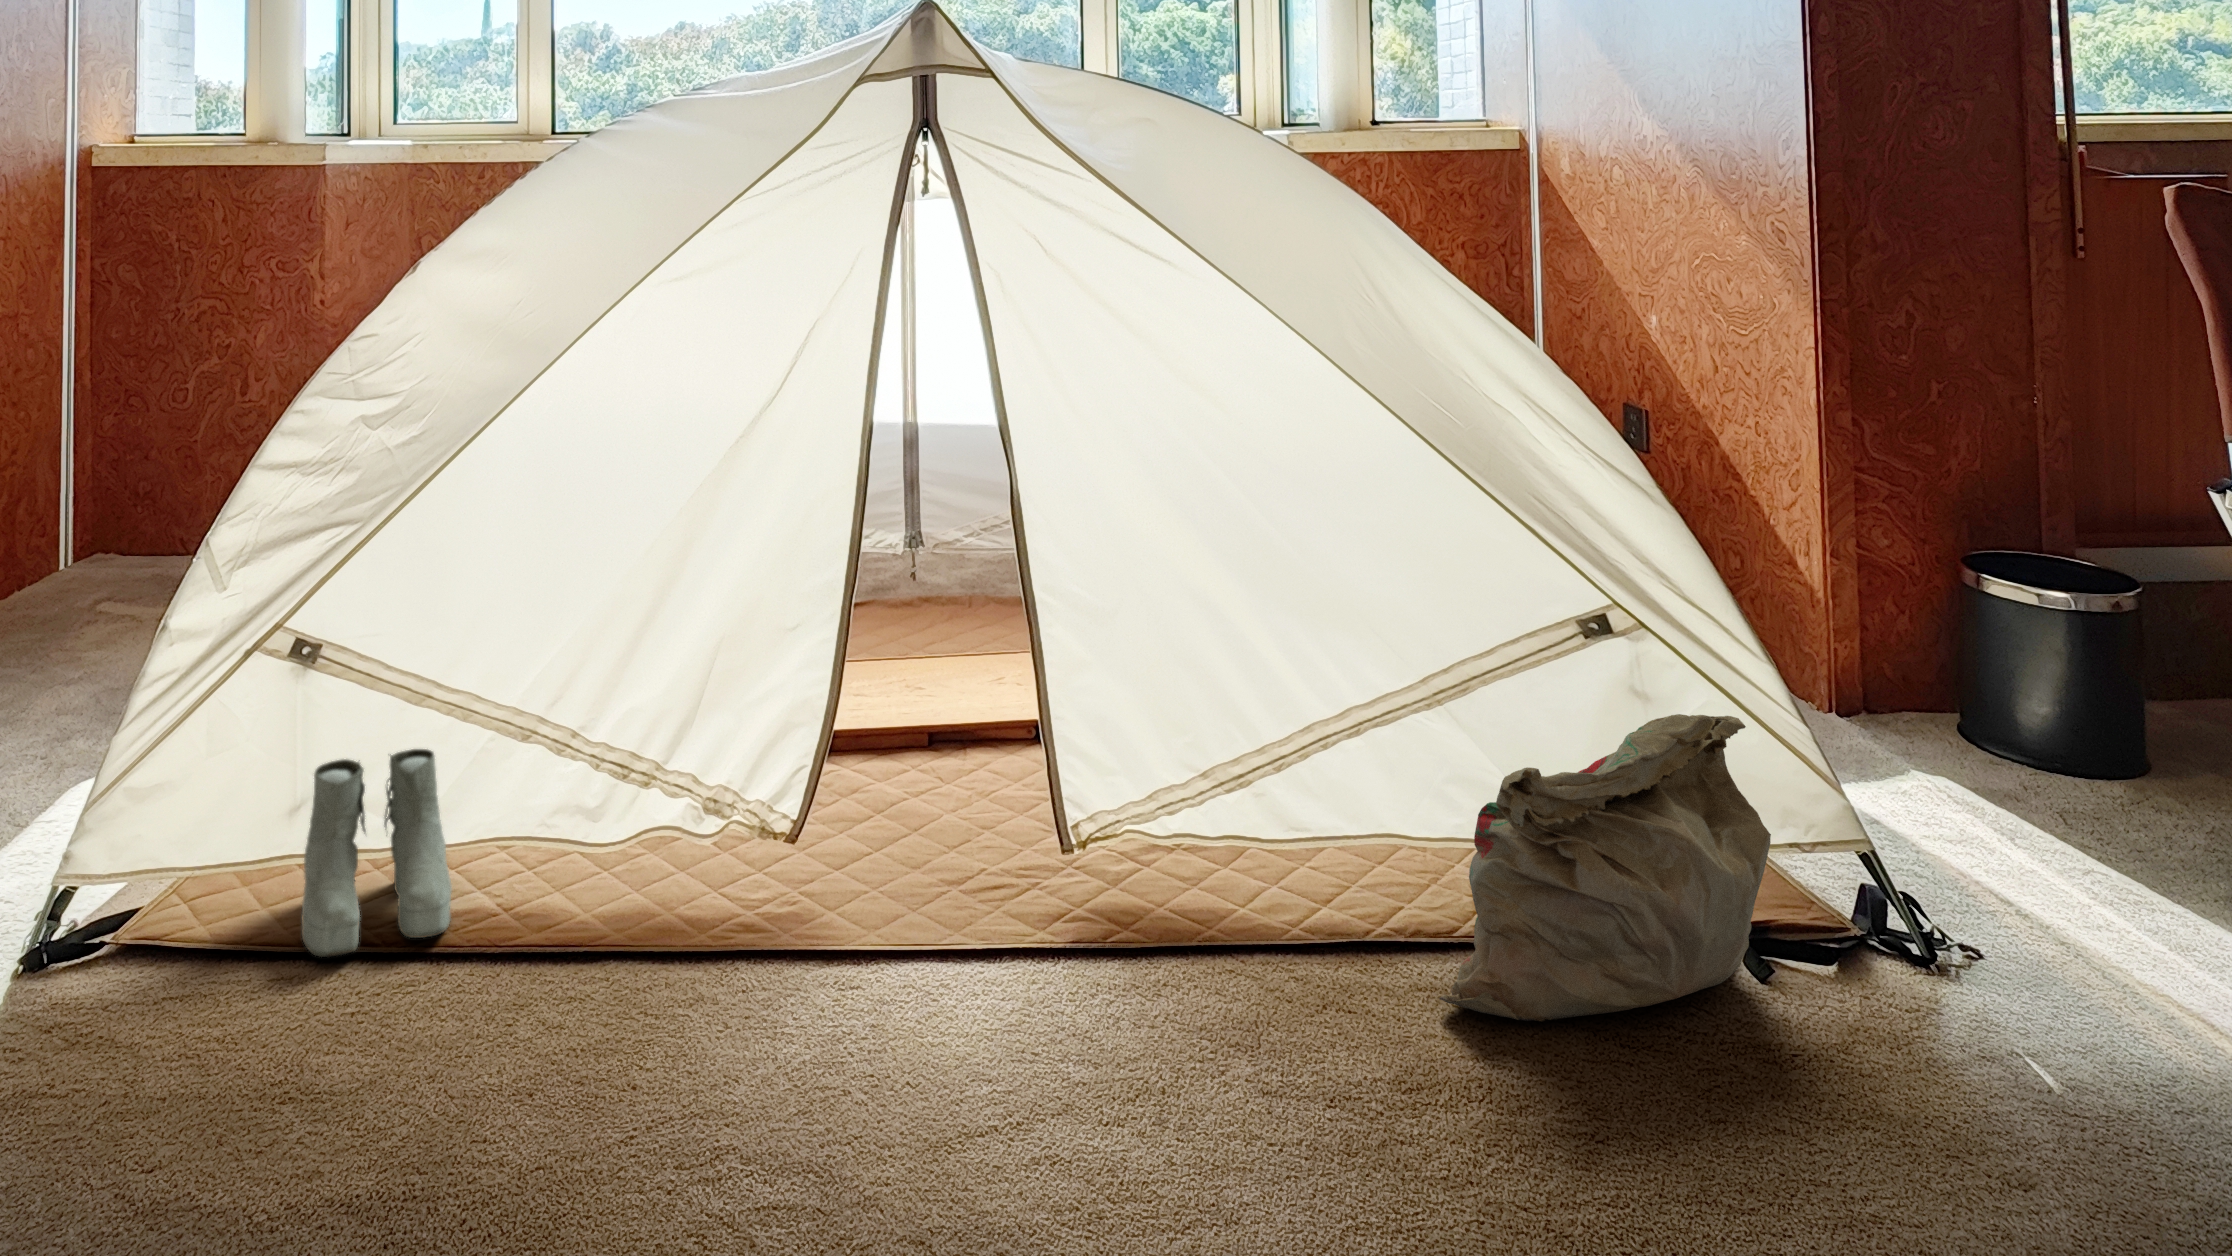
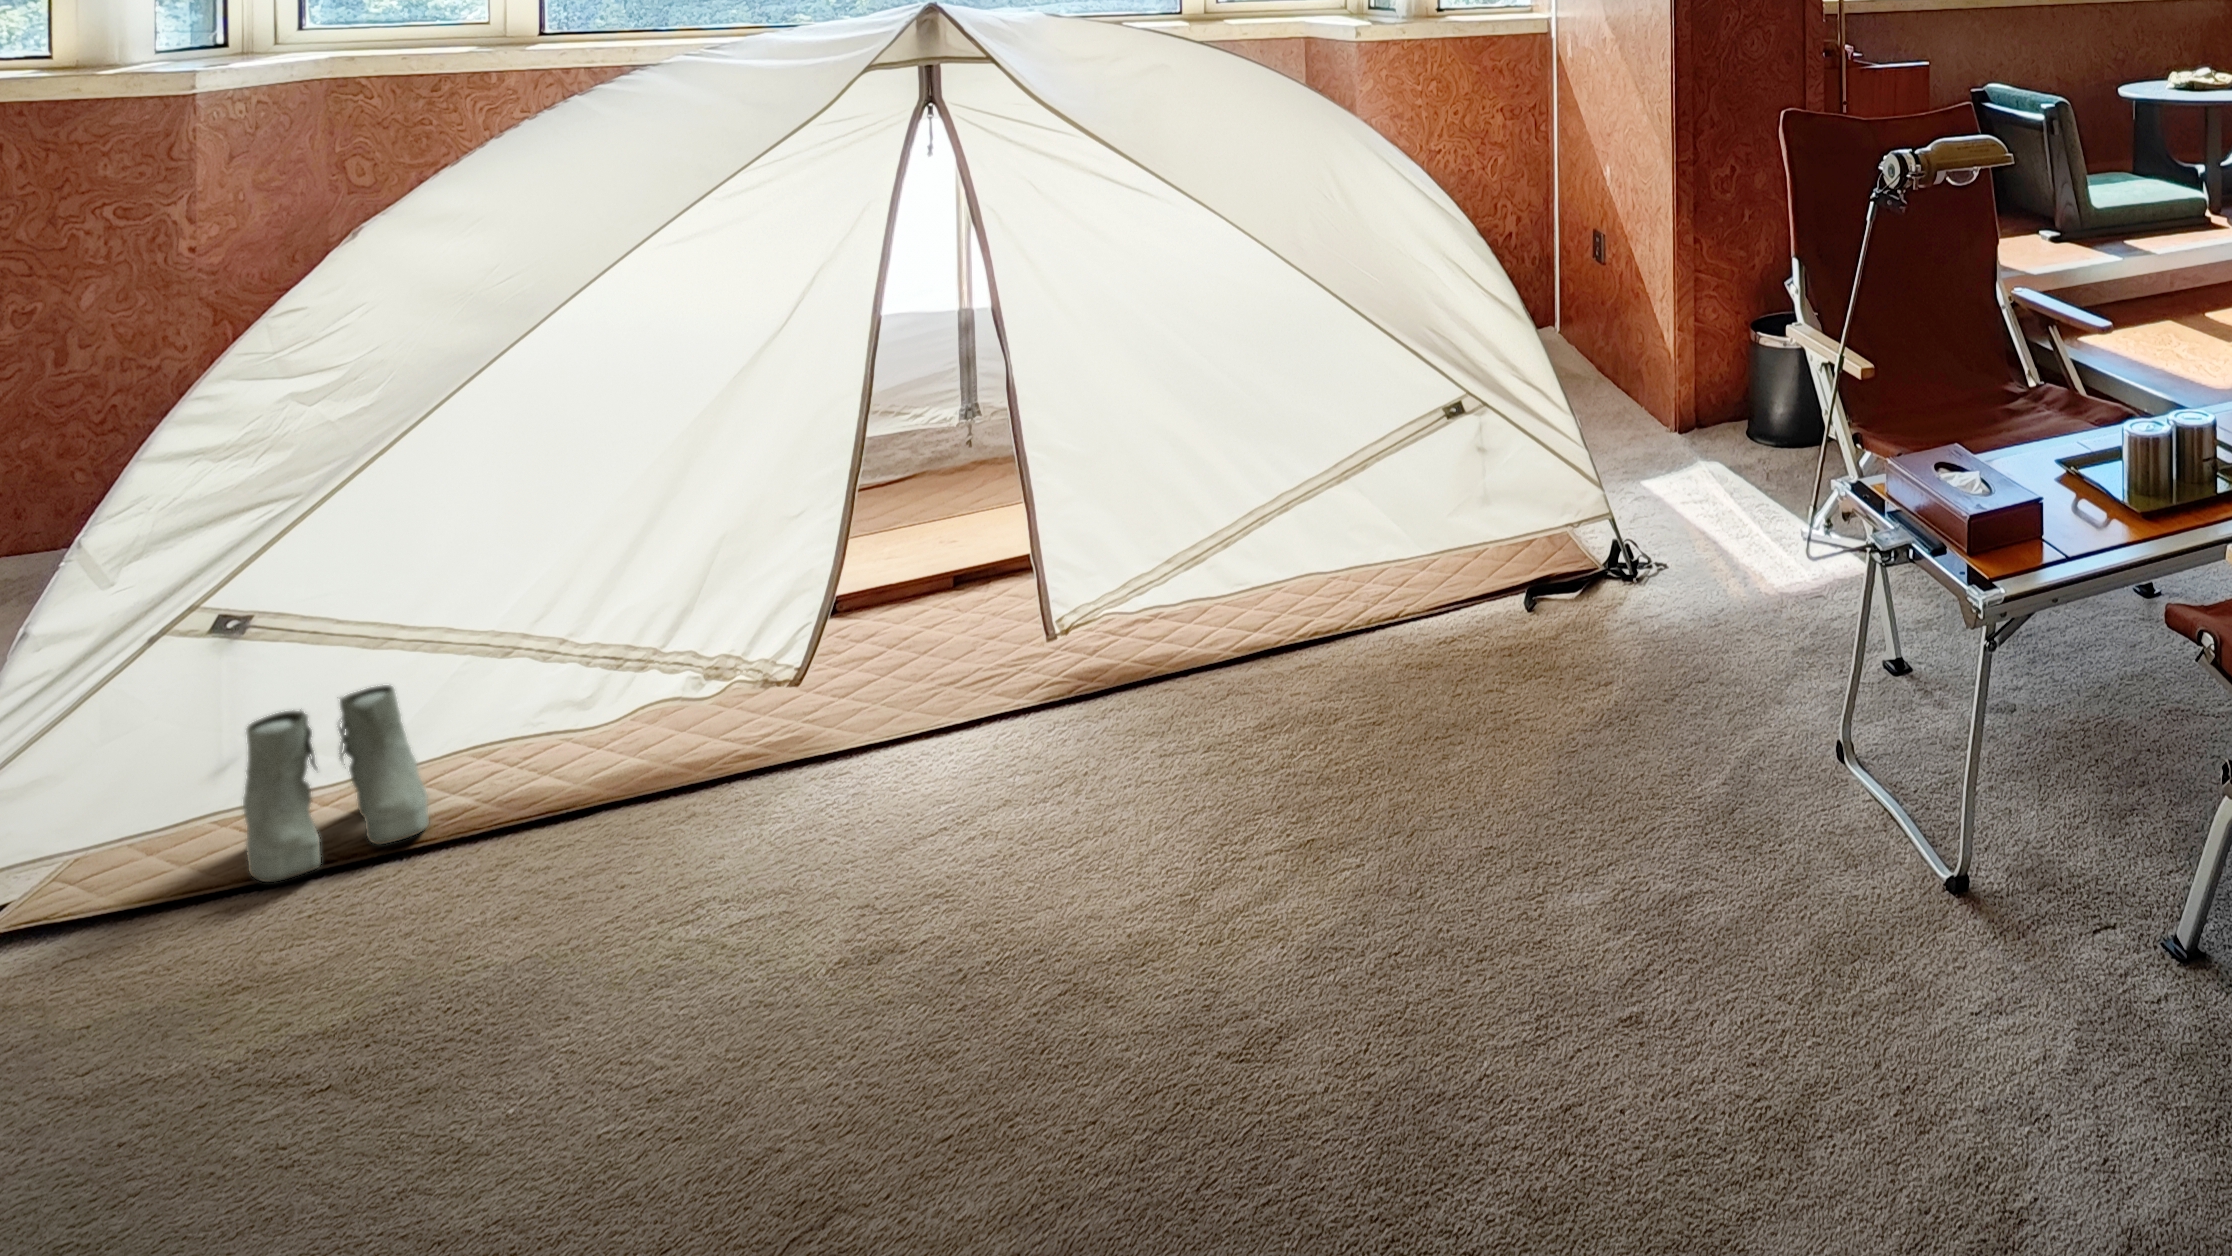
bag: present [1439,714,1771,1021] -> none [1328,453,1551,676]

